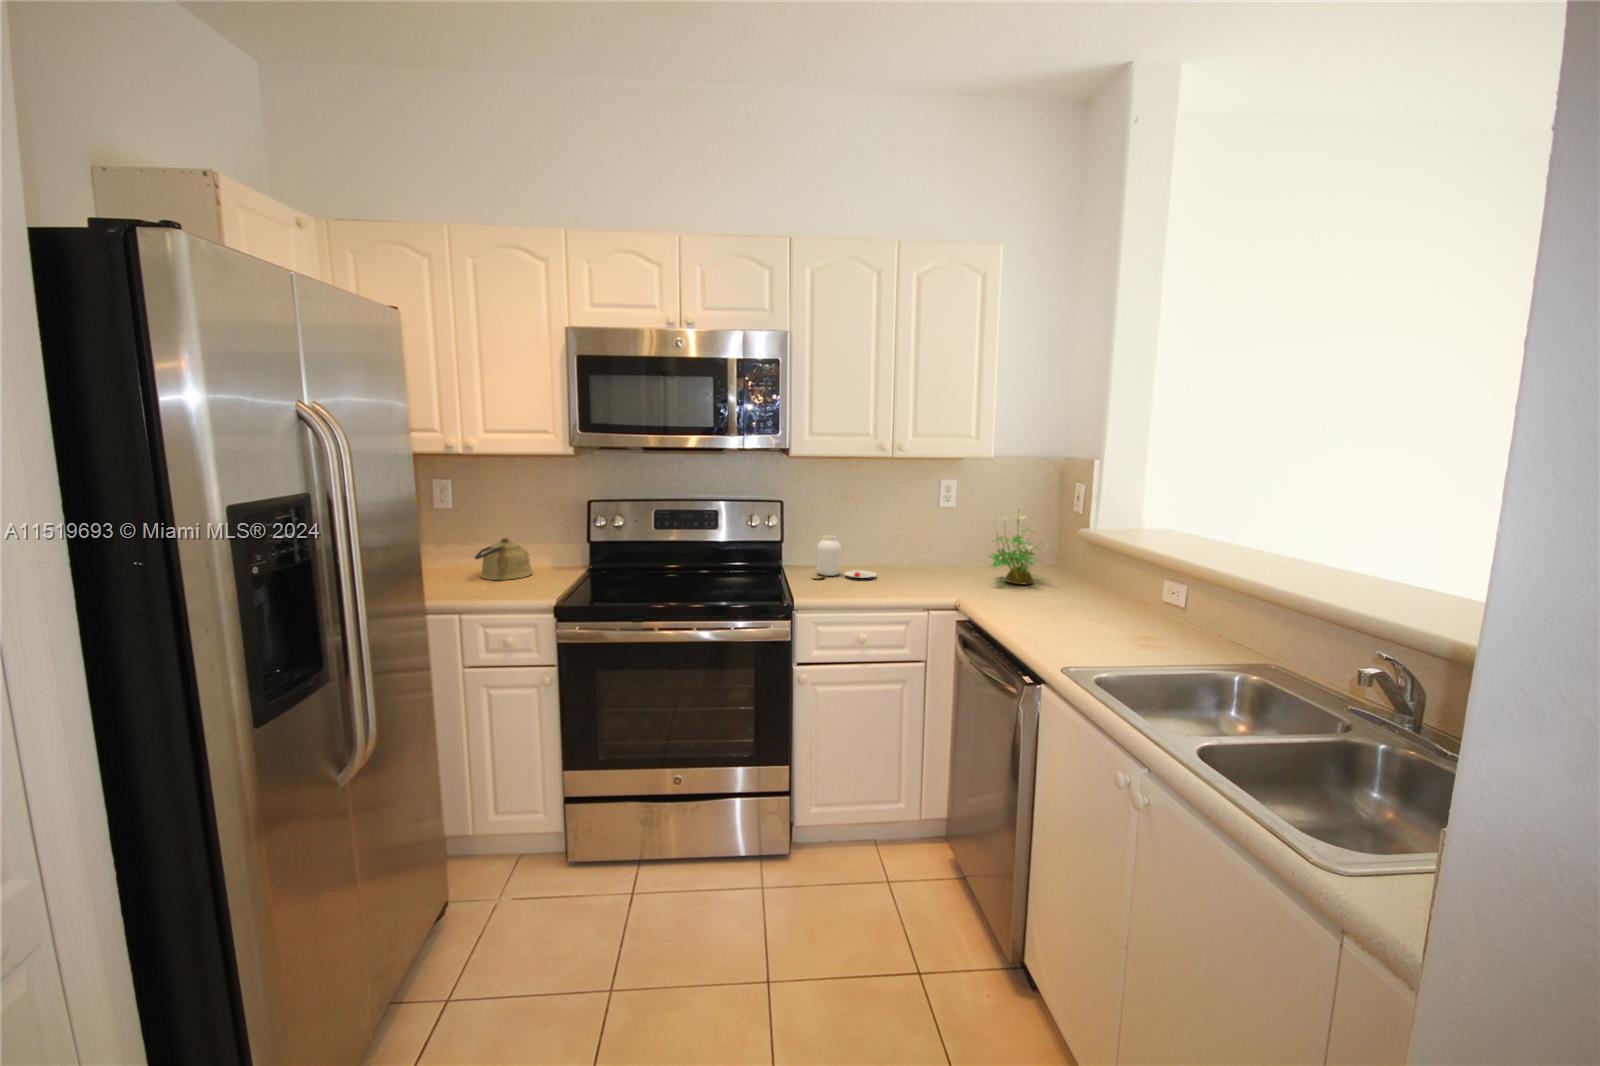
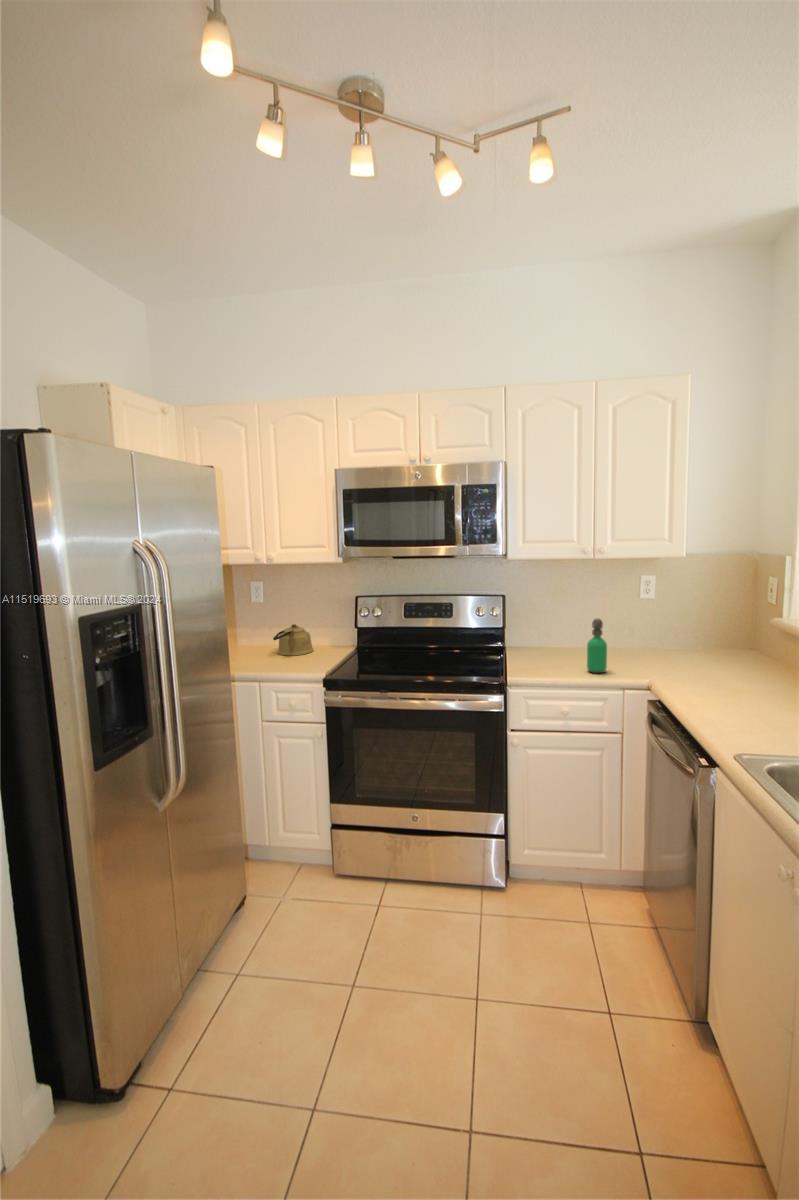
potted plant: present [989,506,1048,584] -> none [685,598,748,670]
soap dispenser: none [884,527,907,591] -> present [587,618,607,673]
jar: present [812,535,876,579] -> none [526,623,583,660]

